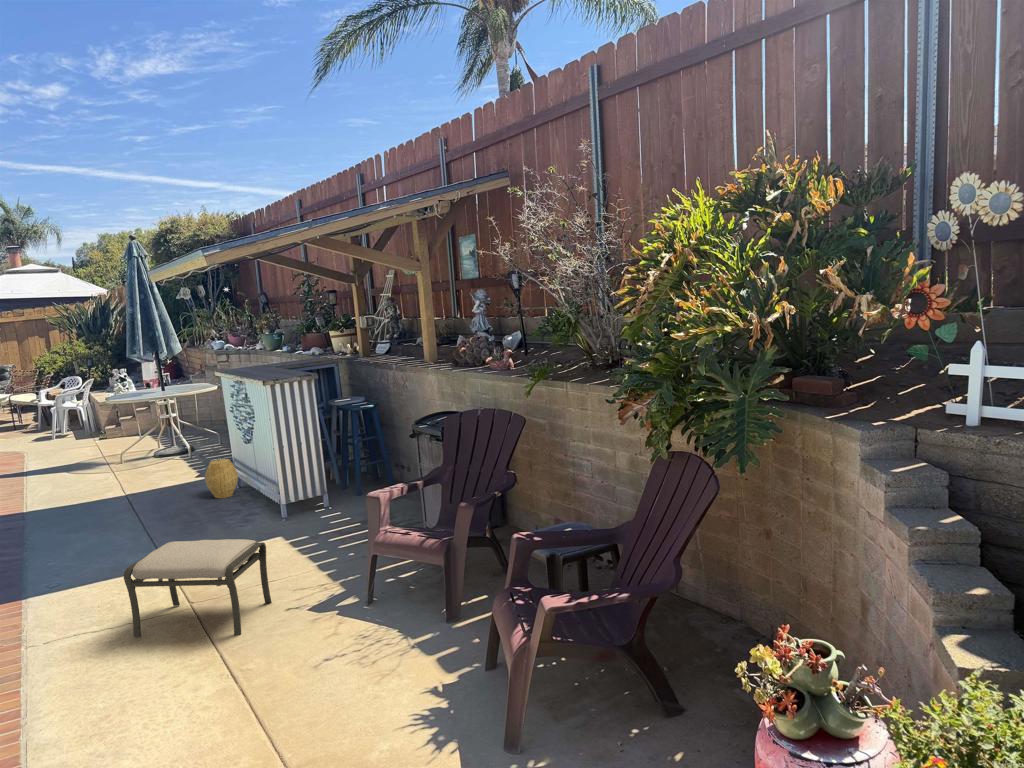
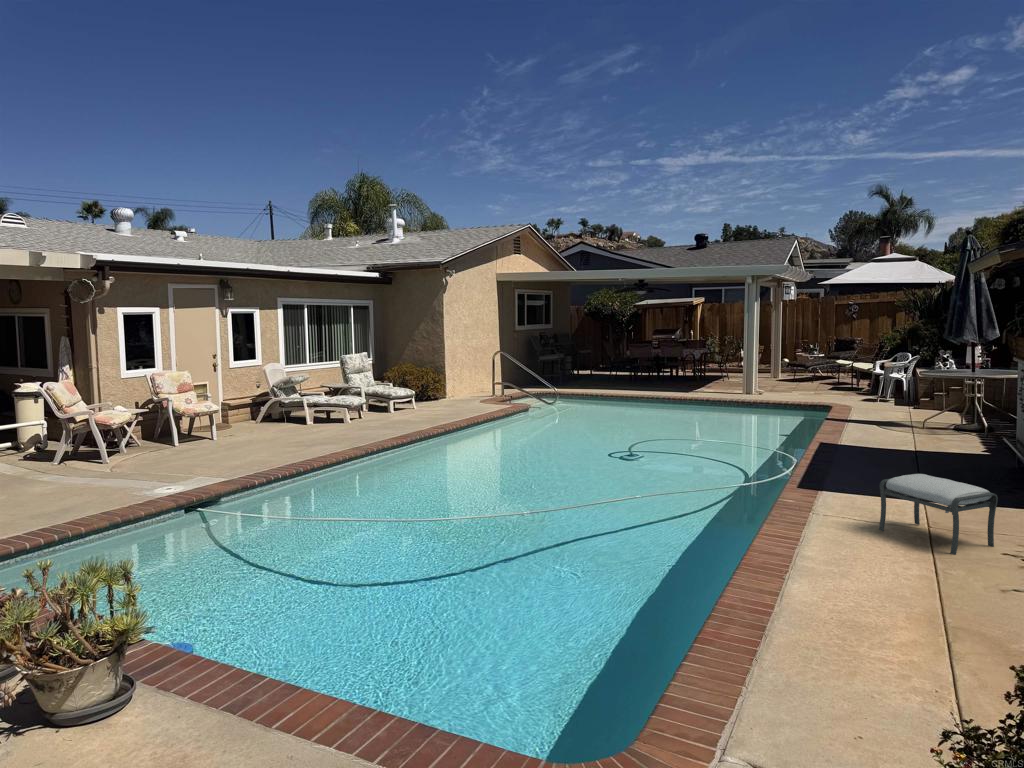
woven basket: present [205,459,238,498] -> none [985,437,1019,473]

